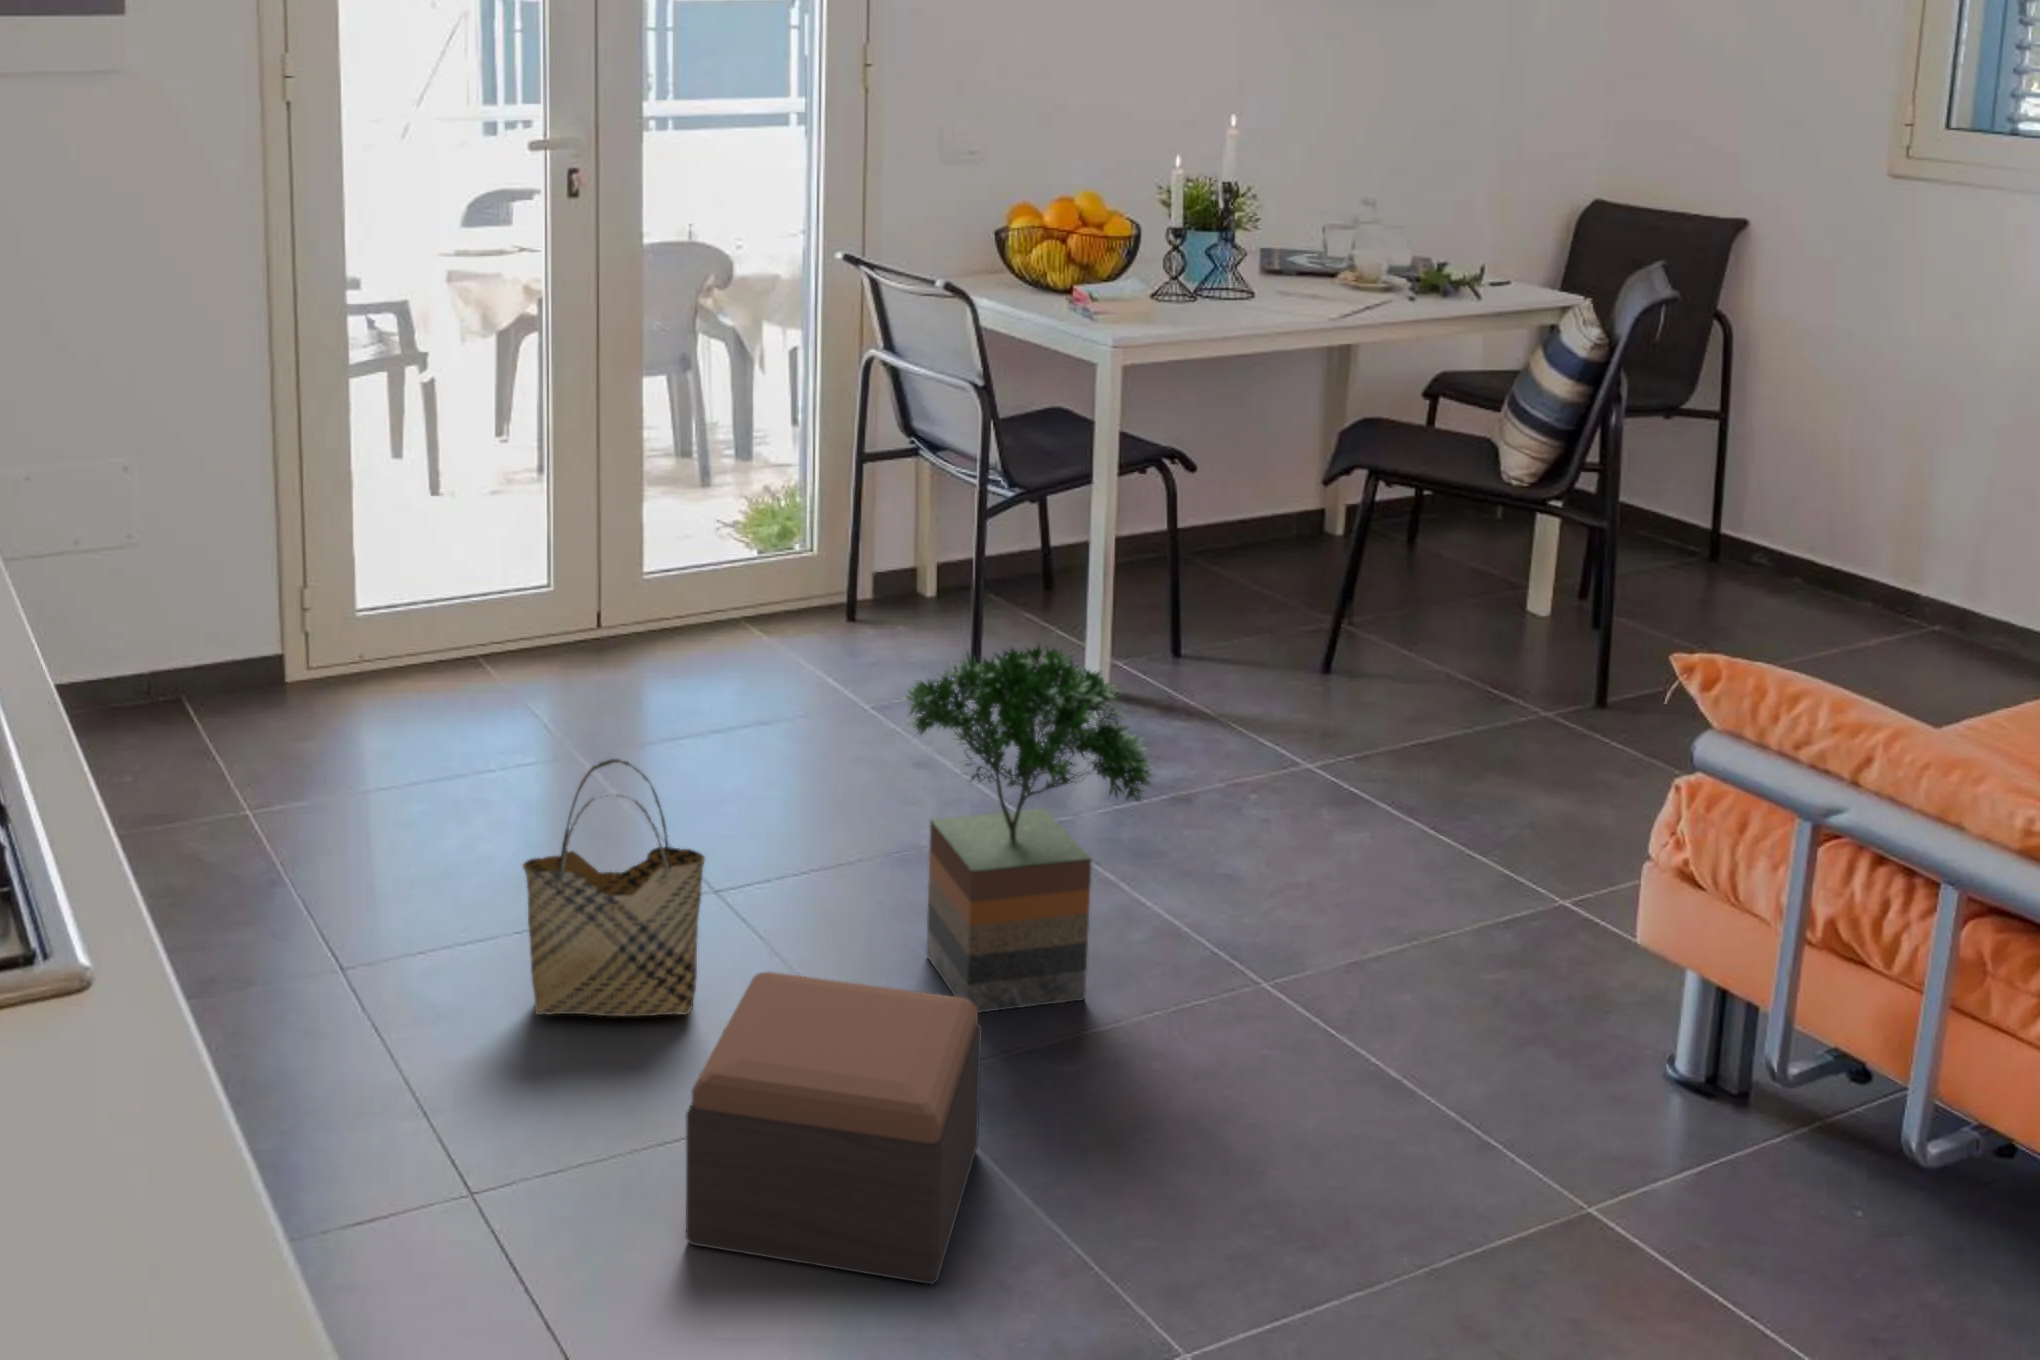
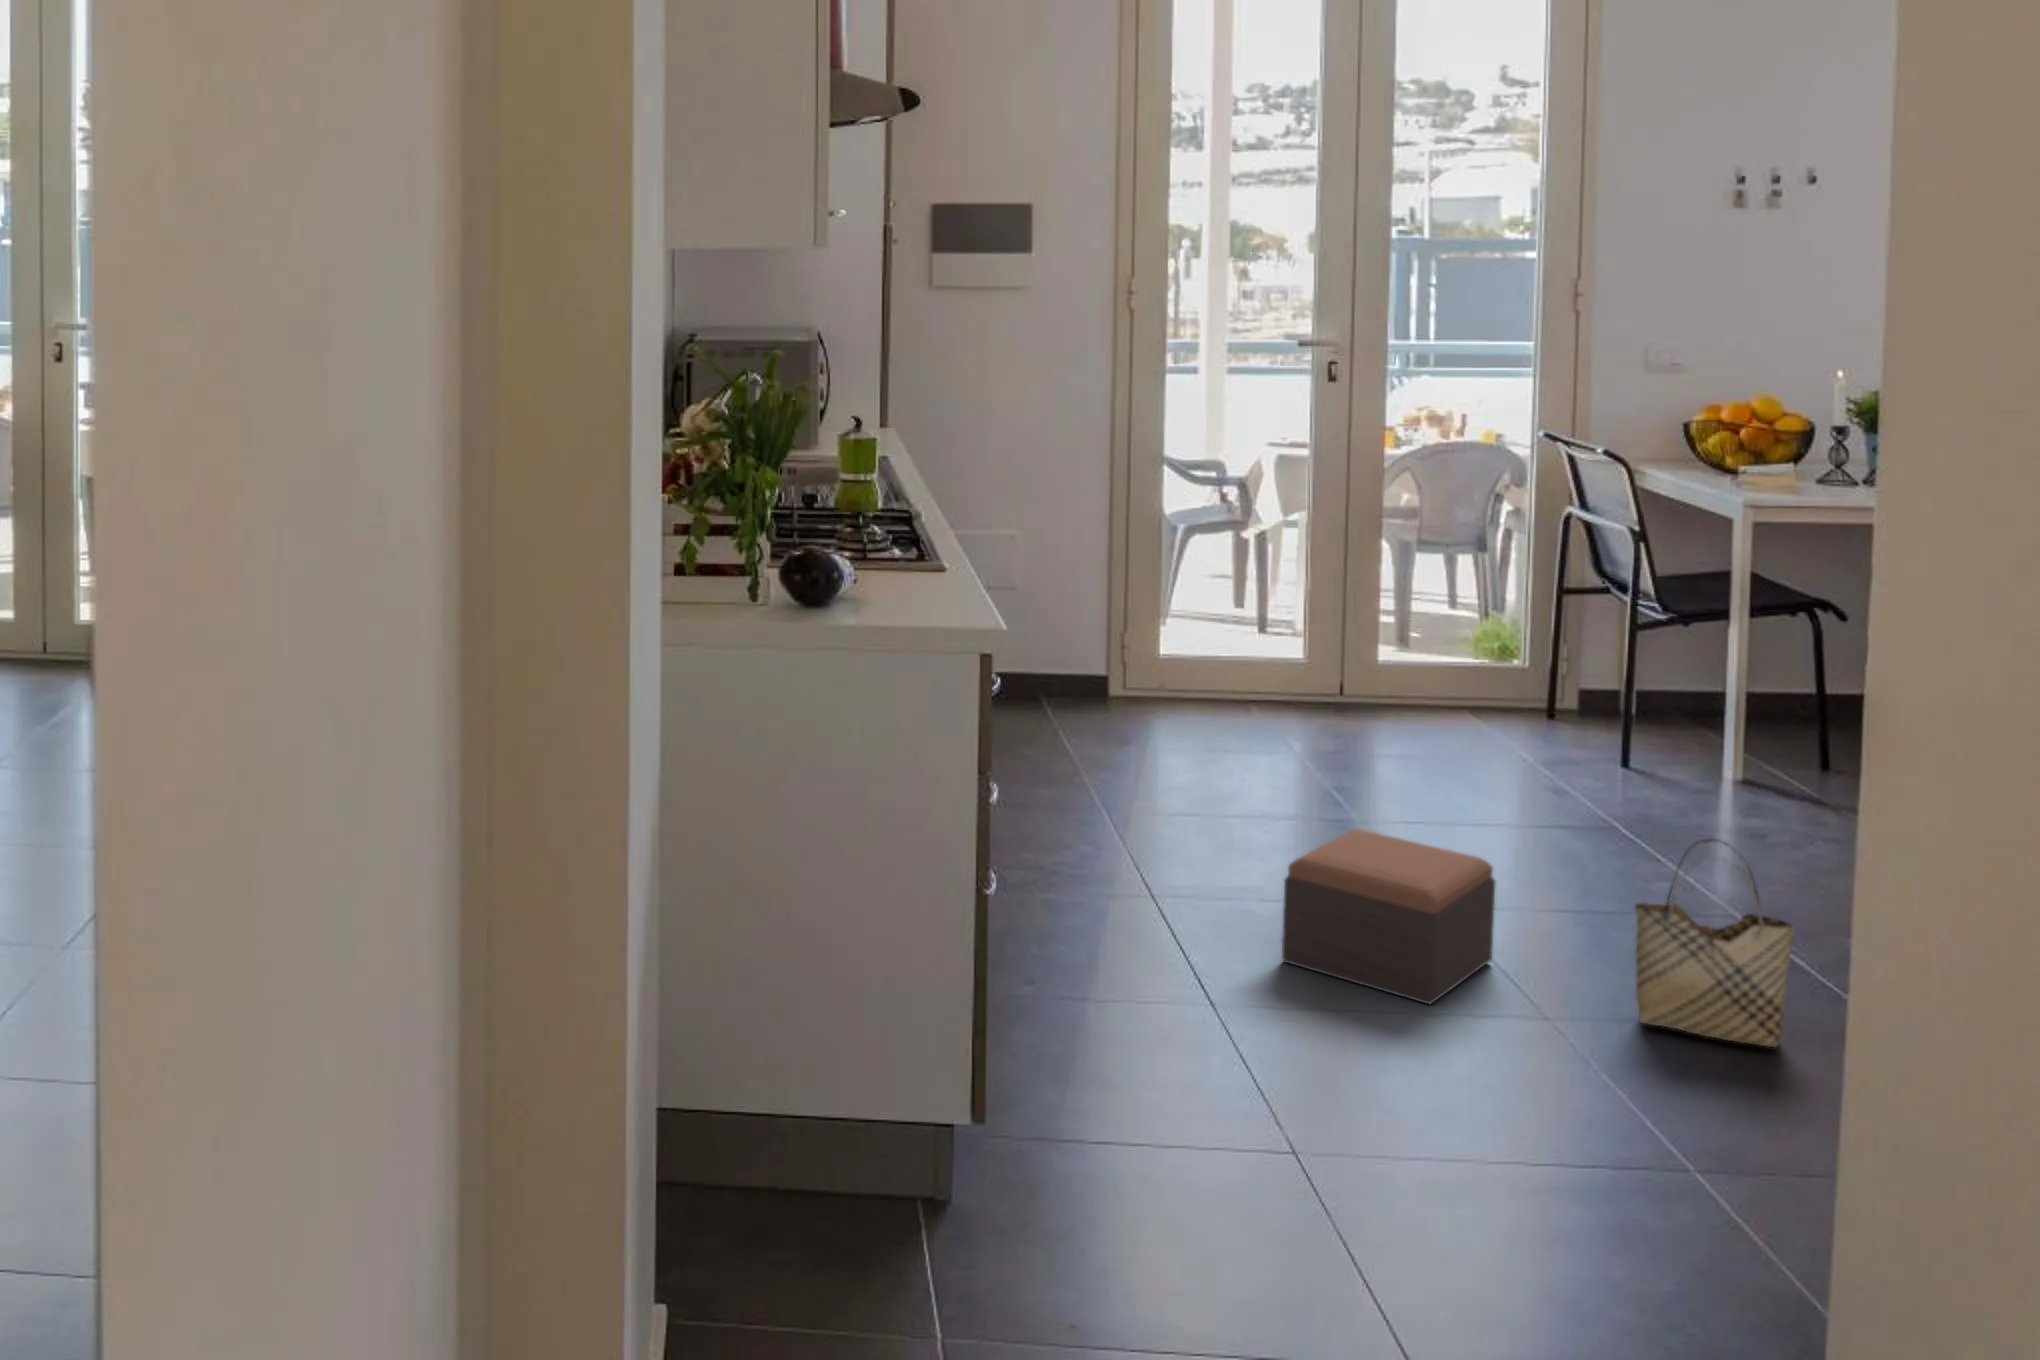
potted tree: present [906,645,1153,1013] -> none [1484,669,1666,919]
woven basket: present [523,759,705,1016] -> present [1635,839,1794,1047]

